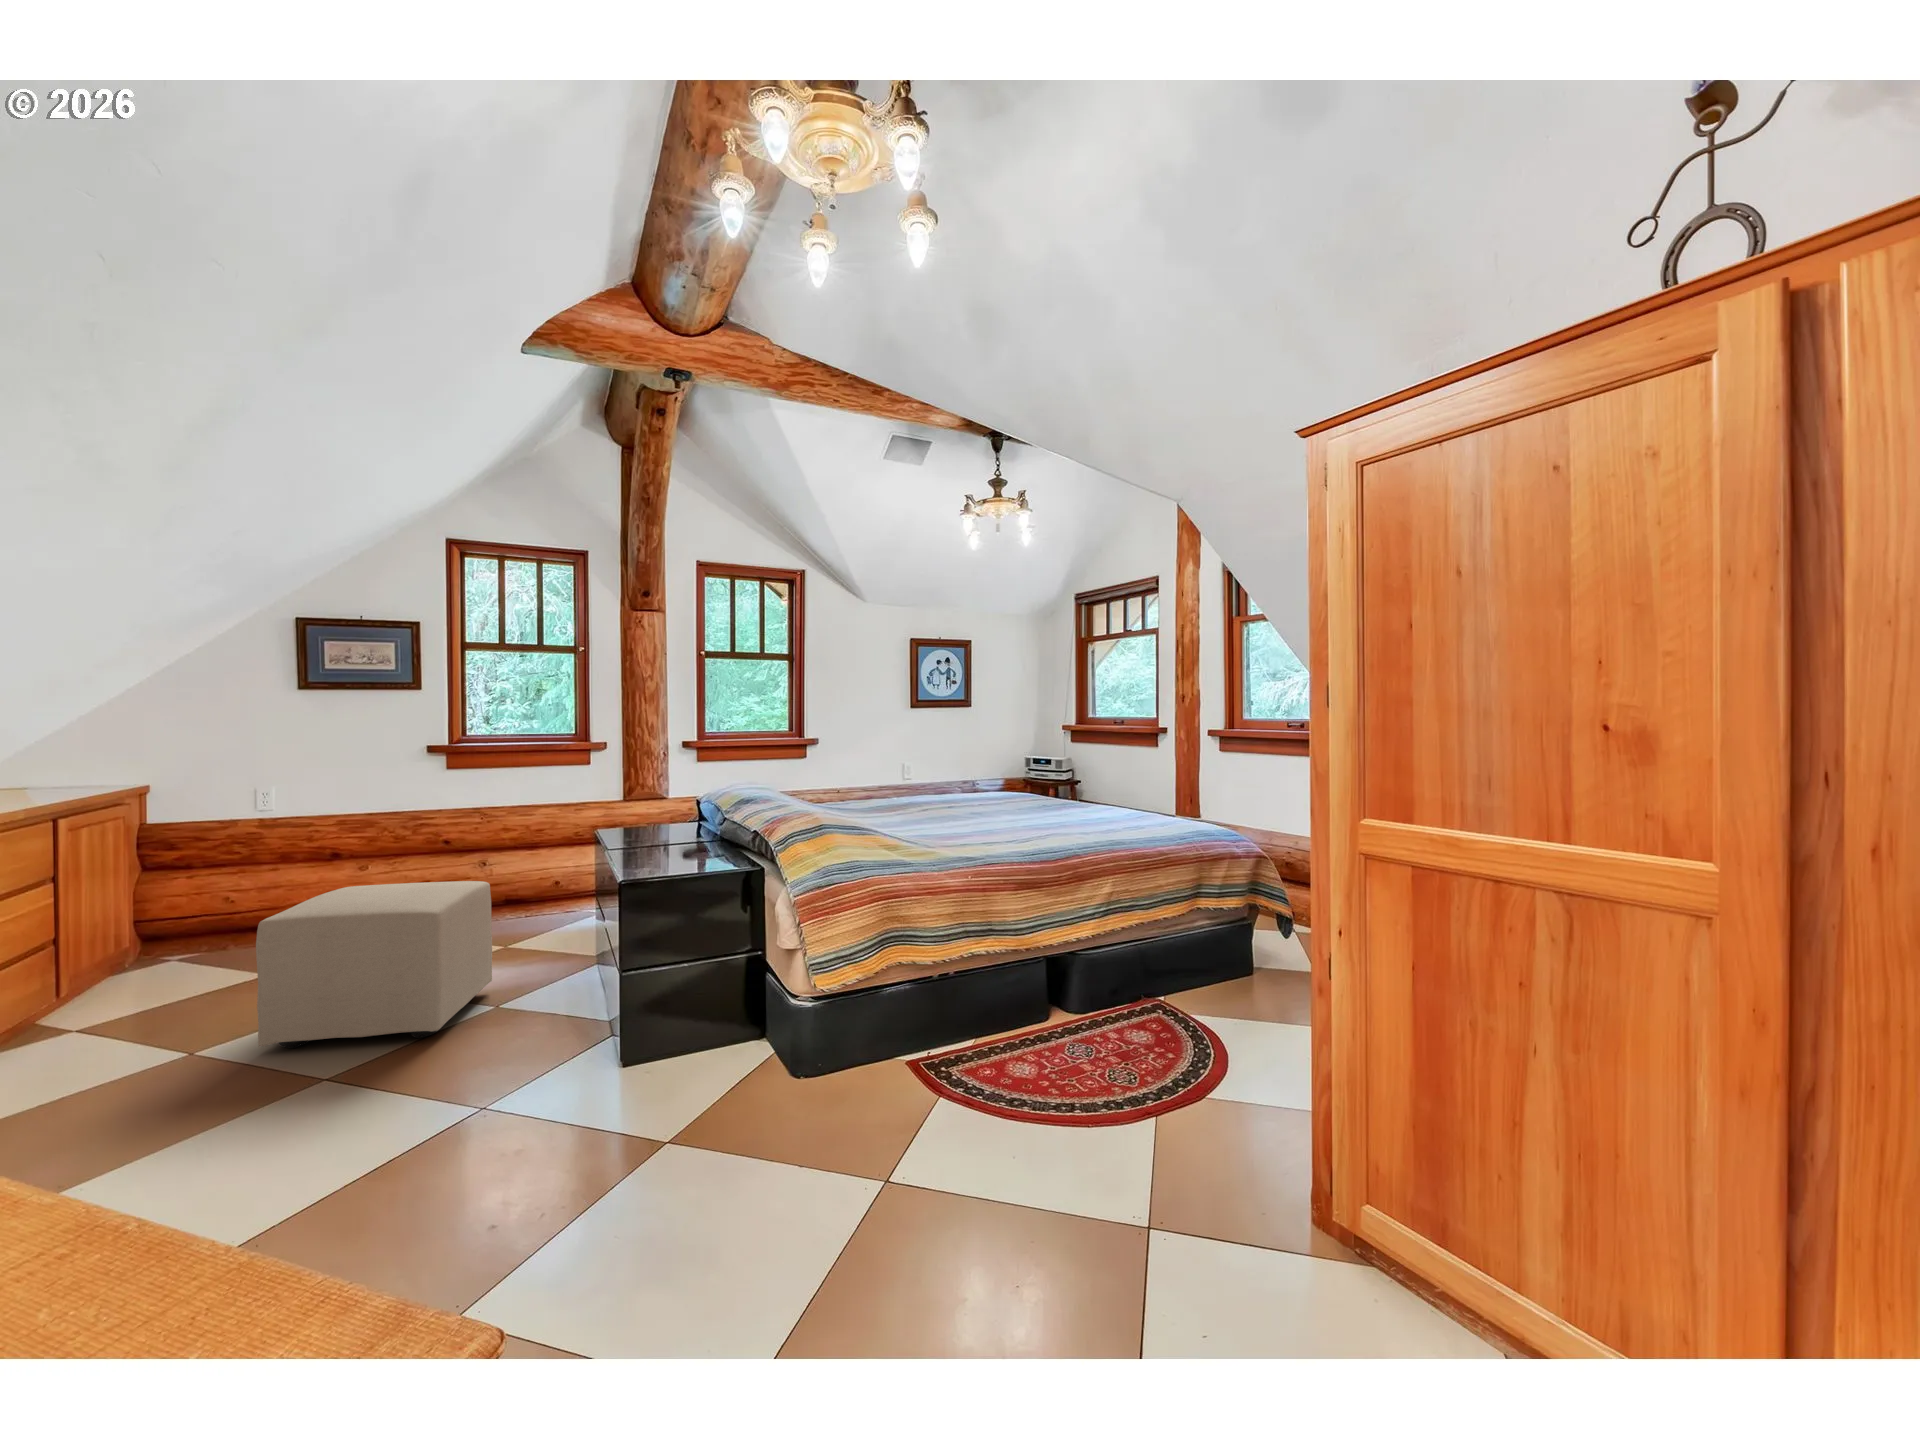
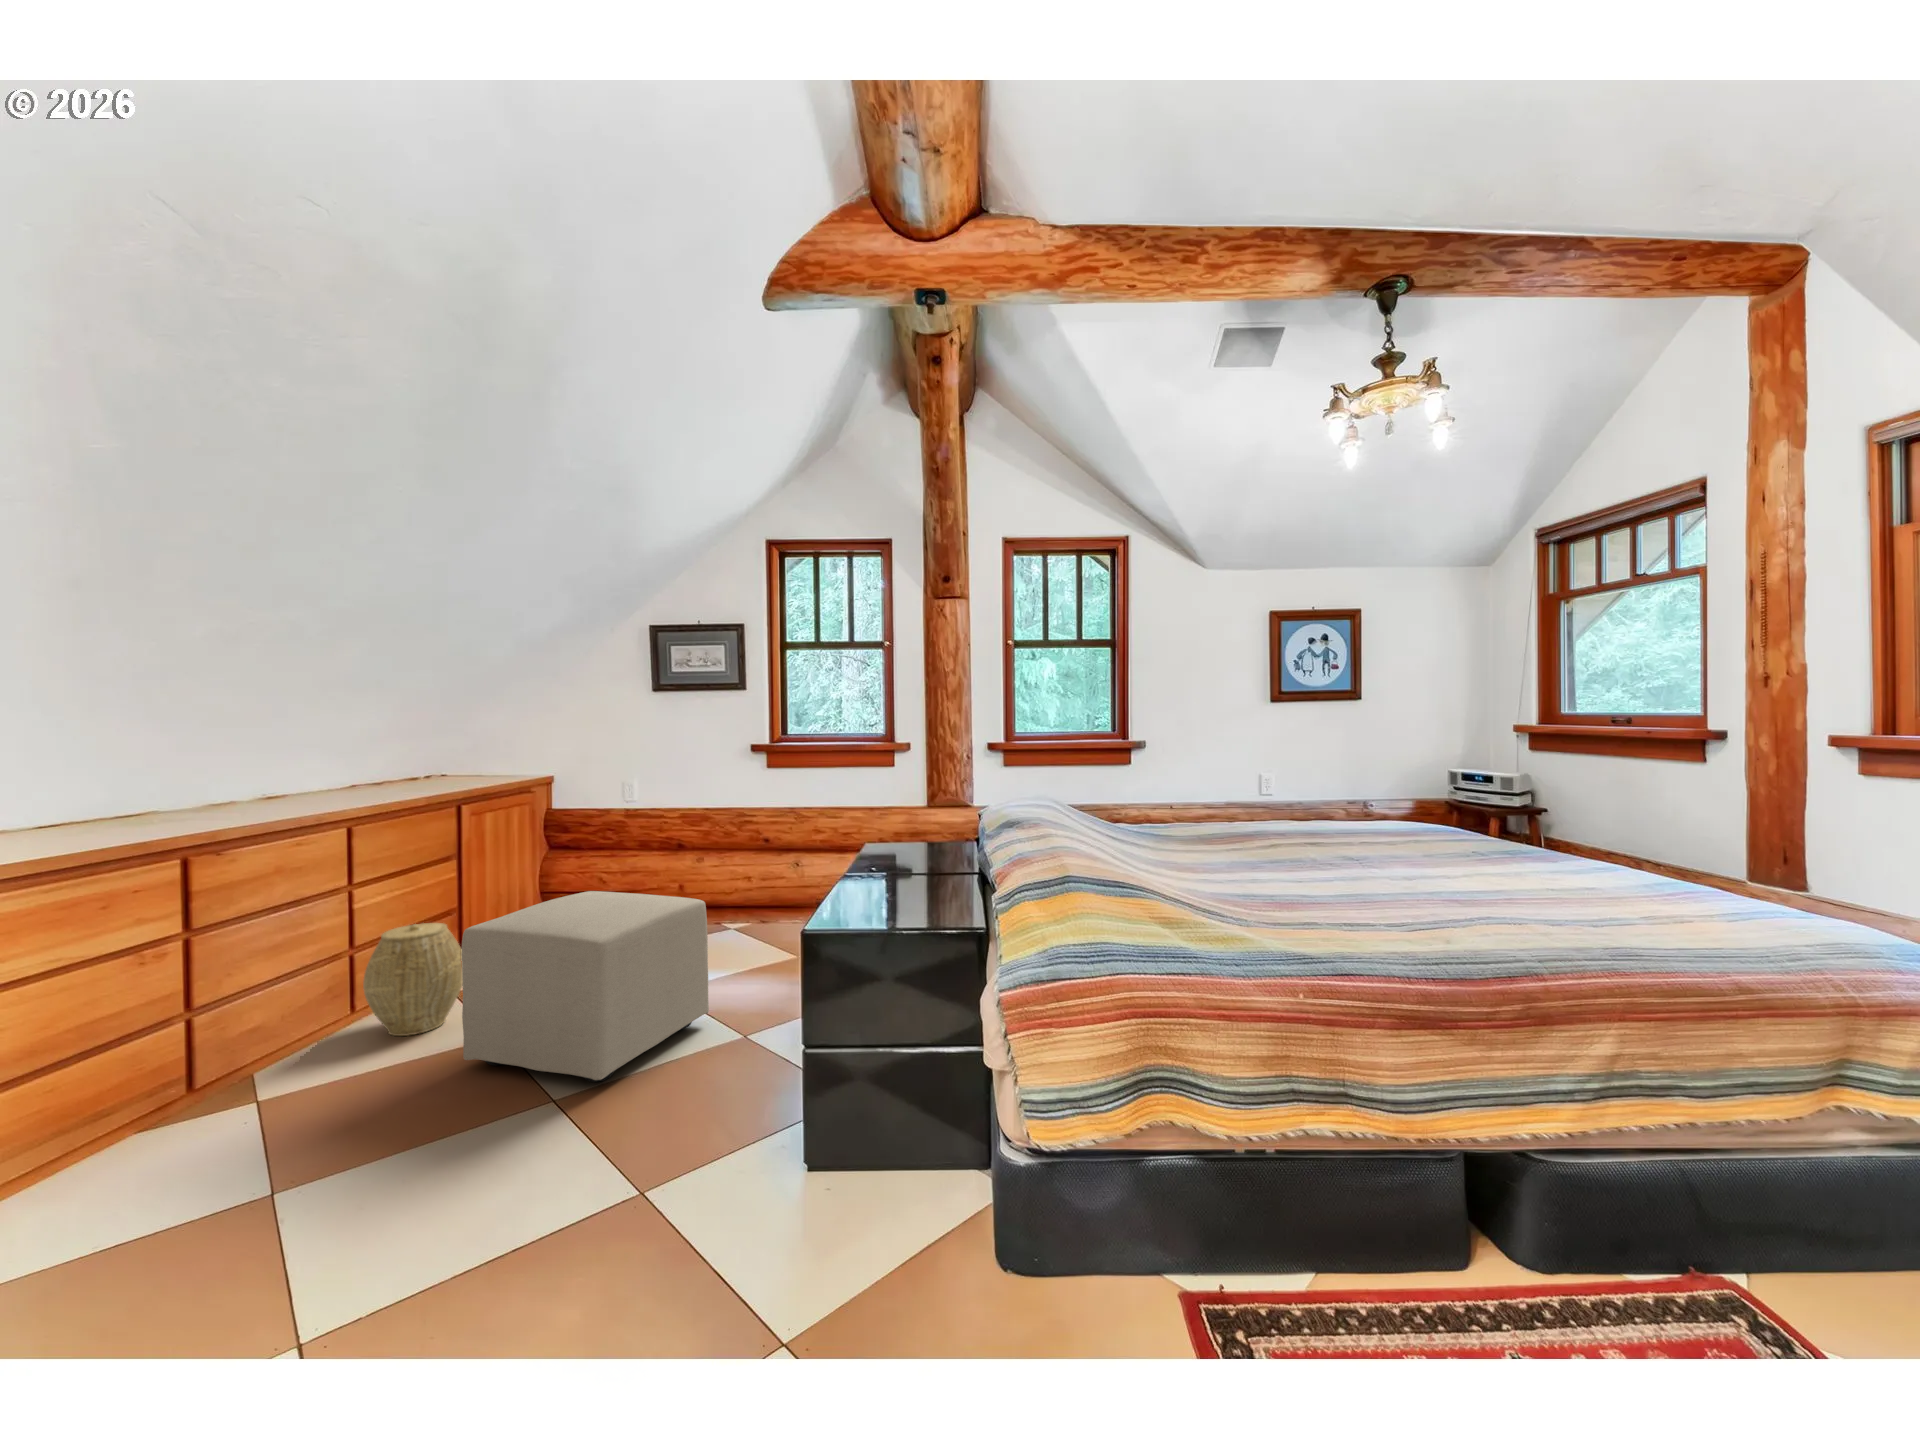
woven basket: none [72,935,197,1054] -> present [363,923,462,1036]

